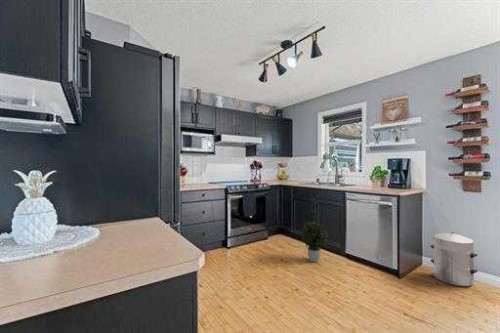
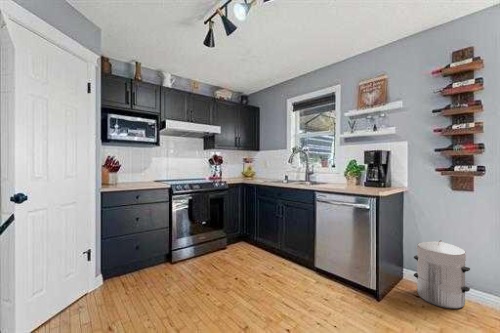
potted plant: present [301,222,328,263] -> none [259,228,294,280]

